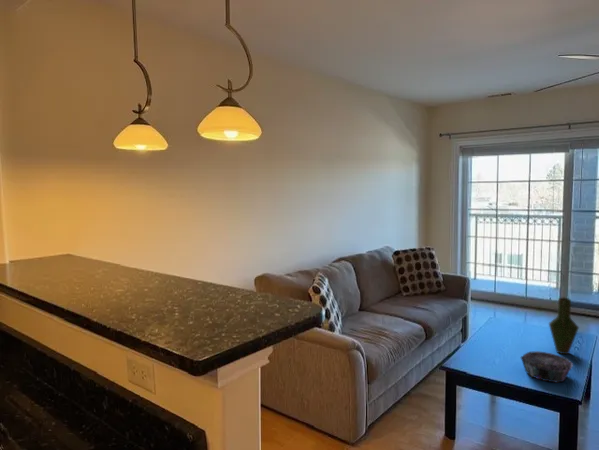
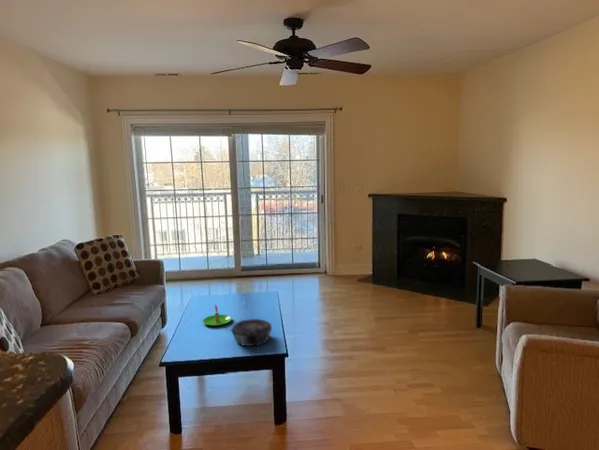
vase: present [549,297,578,354] -> none [245,266,268,317]
candle: none [495,328,528,351] -> present [203,305,232,325]

